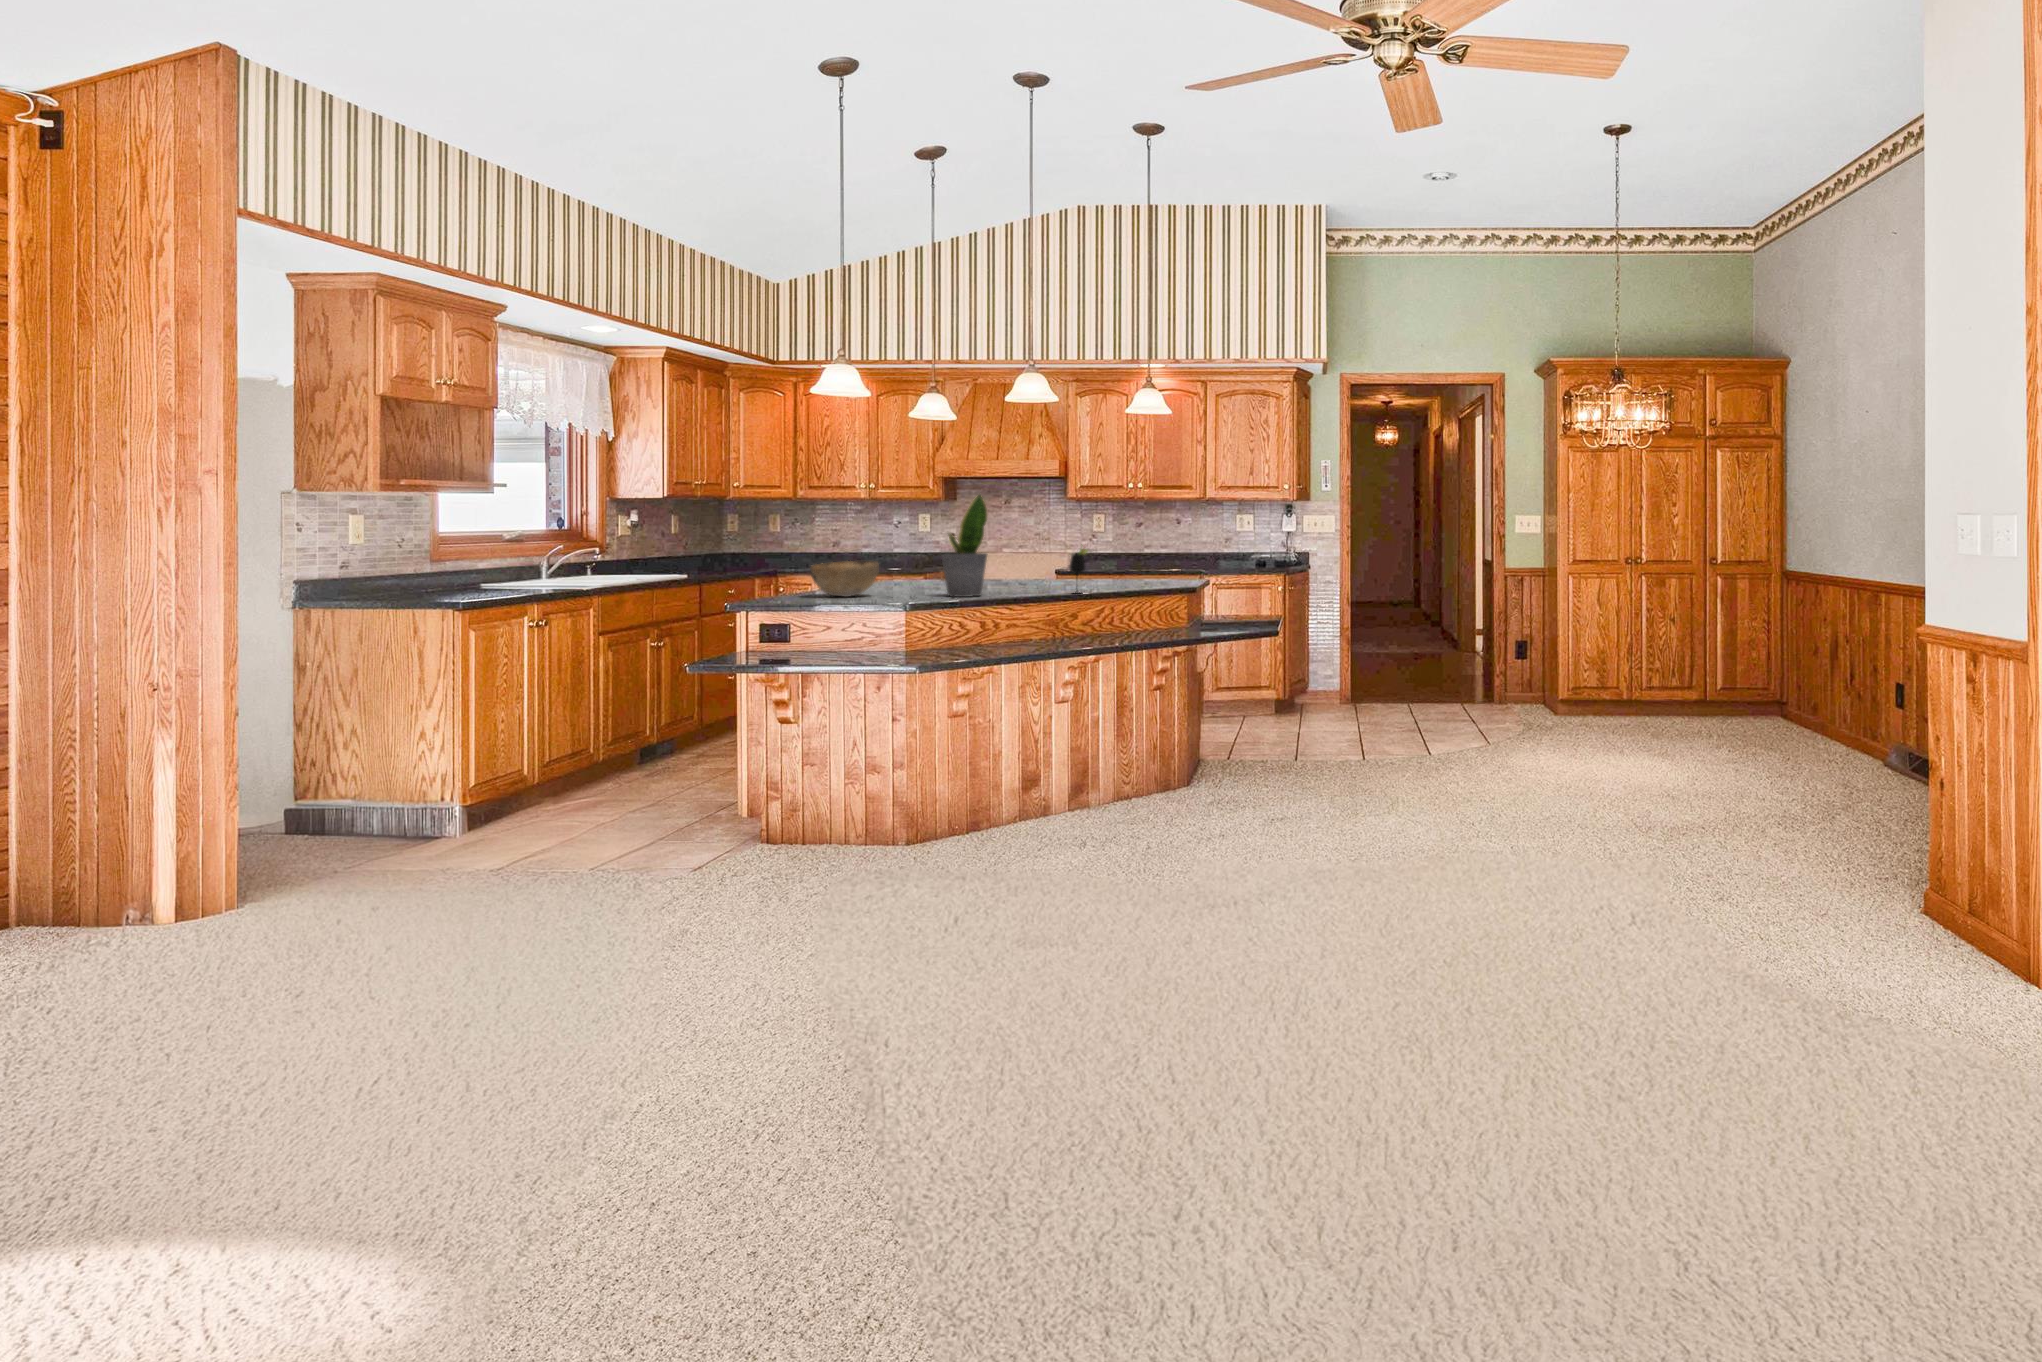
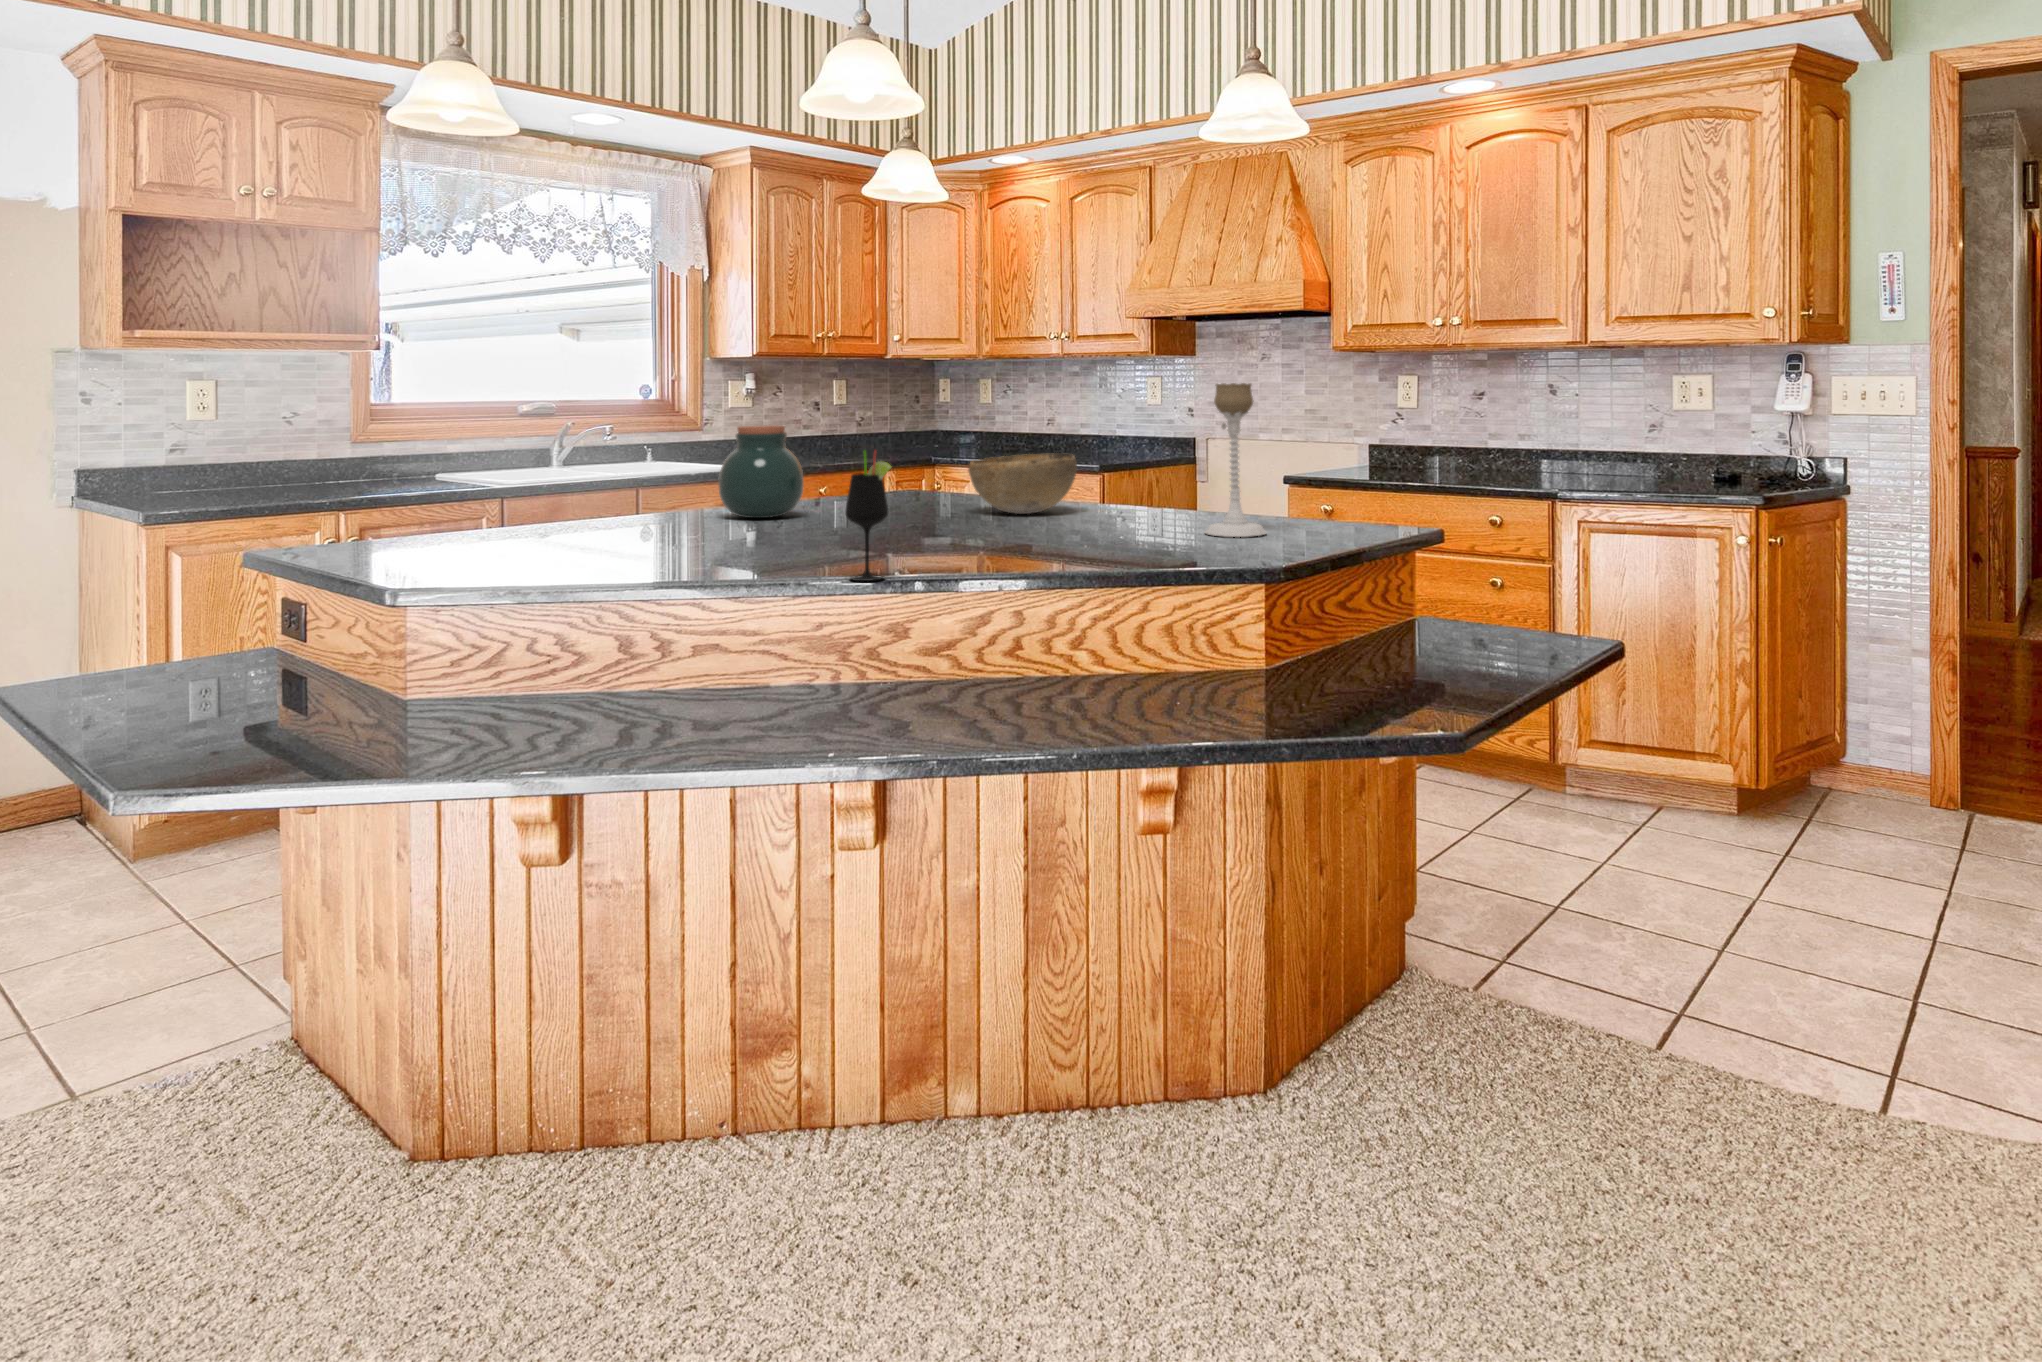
potted plant: present [942,495,987,597] -> none [540,319,657,575]
candle holder: none [1129,519,1155,583] -> present [1205,383,1266,537]
jar: none [890,539,933,585] -> present [719,425,804,518]
decorative bowl: present [810,561,879,596] -> present [968,453,1077,514]

